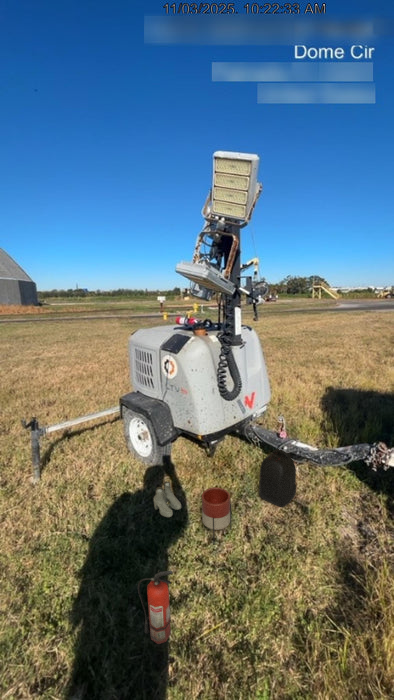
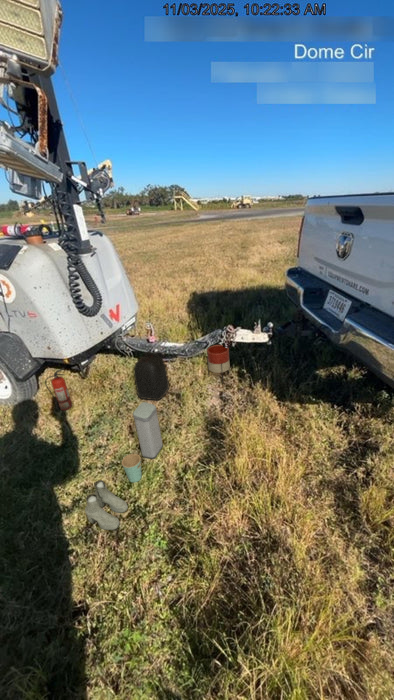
boots: present [154,481,181,518] -> present [85,480,128,530]
planter: present [202,487,231,545] -> present [207,345,230,380]
trash can: none [236,510,283,605] -> present [122,402,163,482]
fire extinguisher: present [138,571,172,644] -> present [45,368,72,410]

